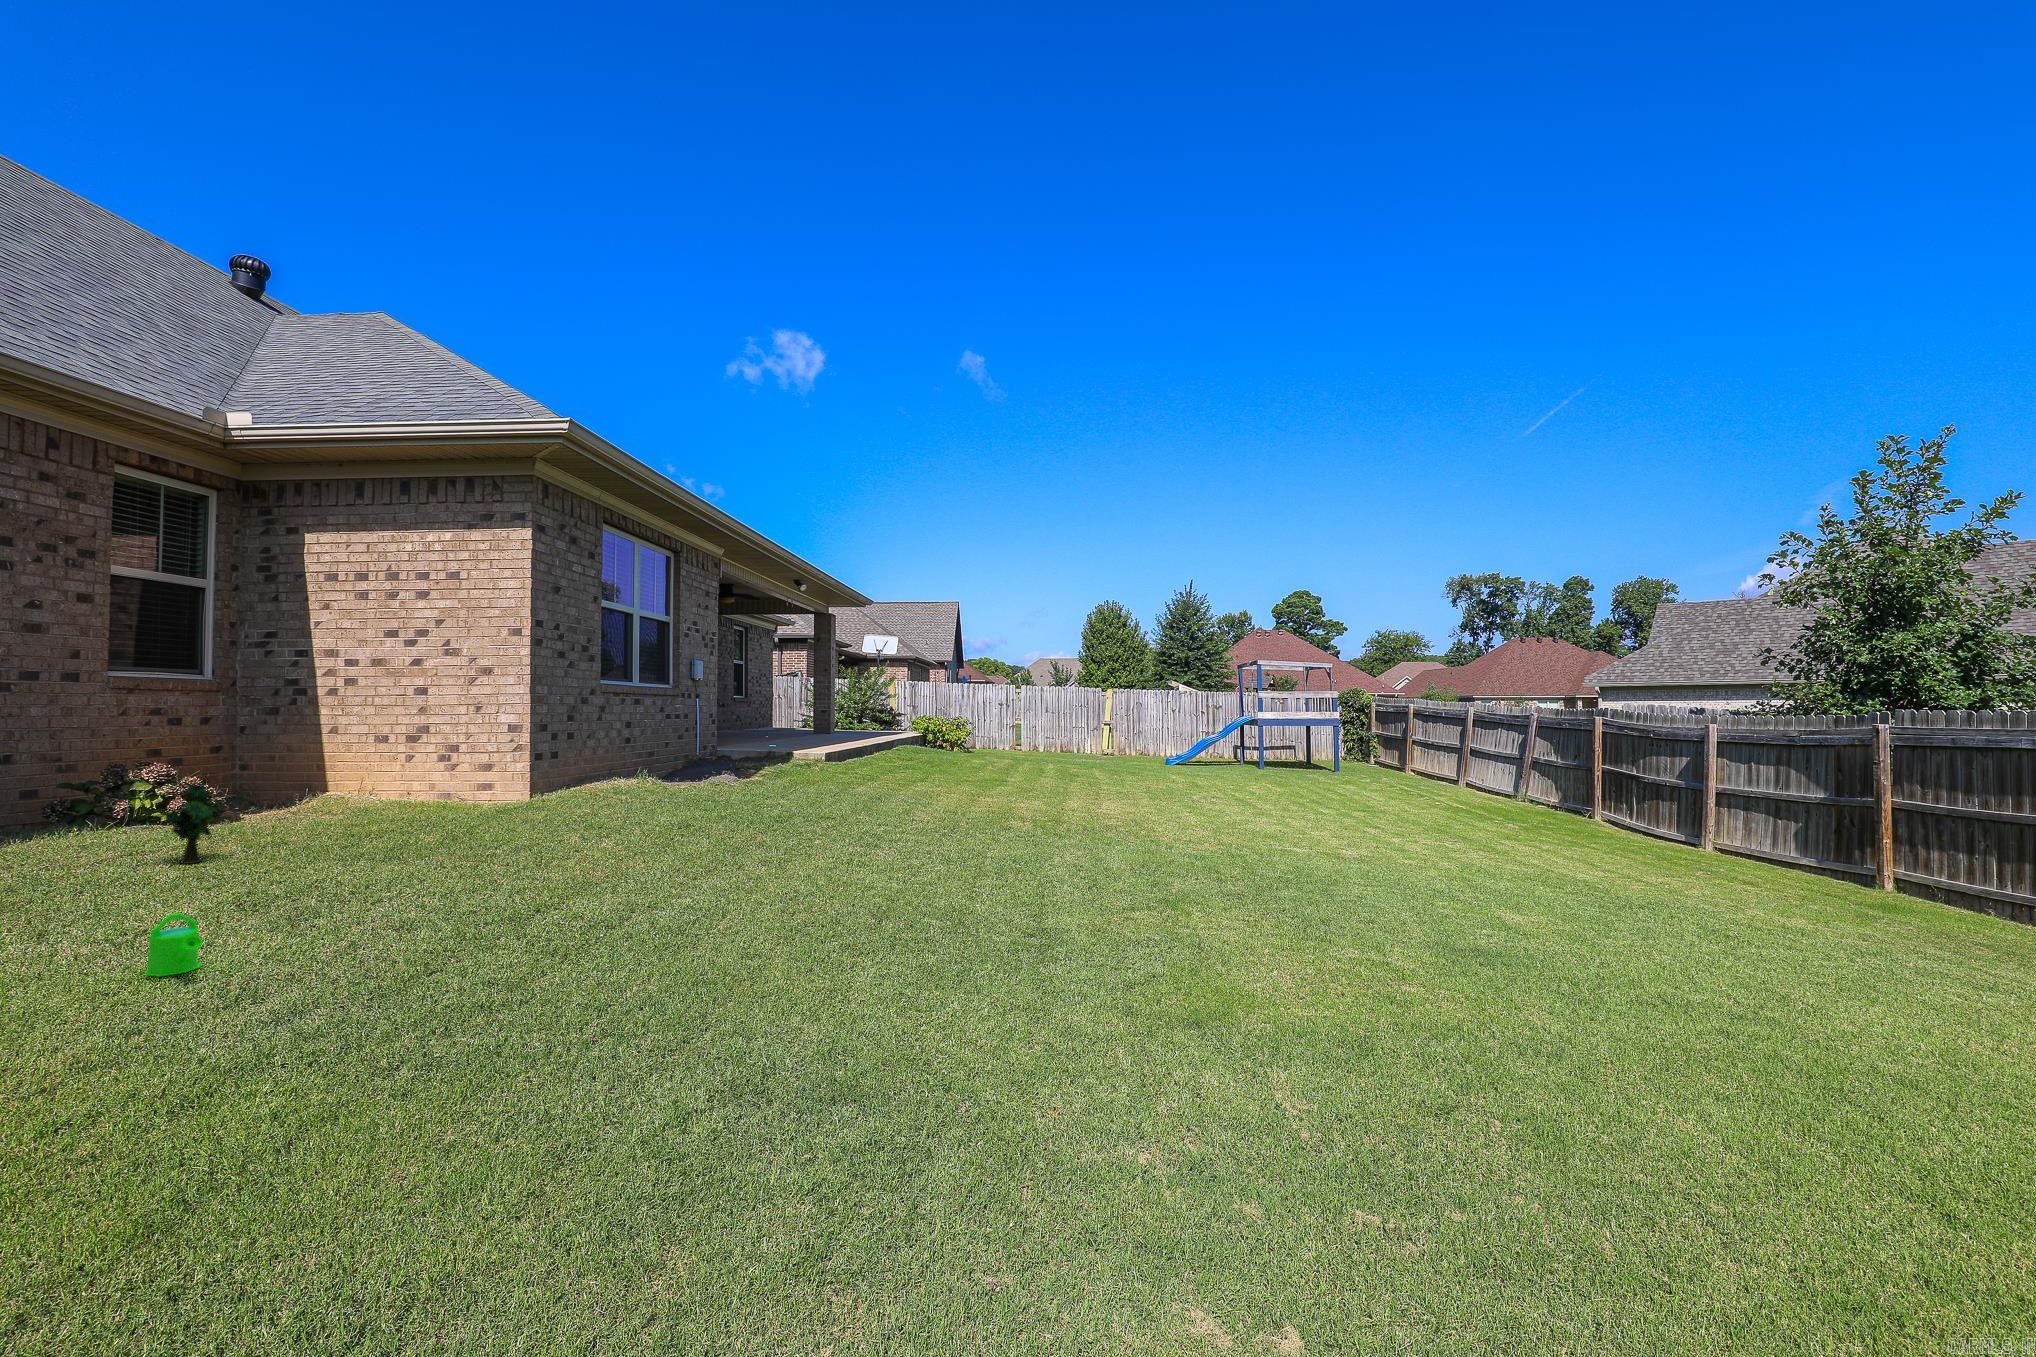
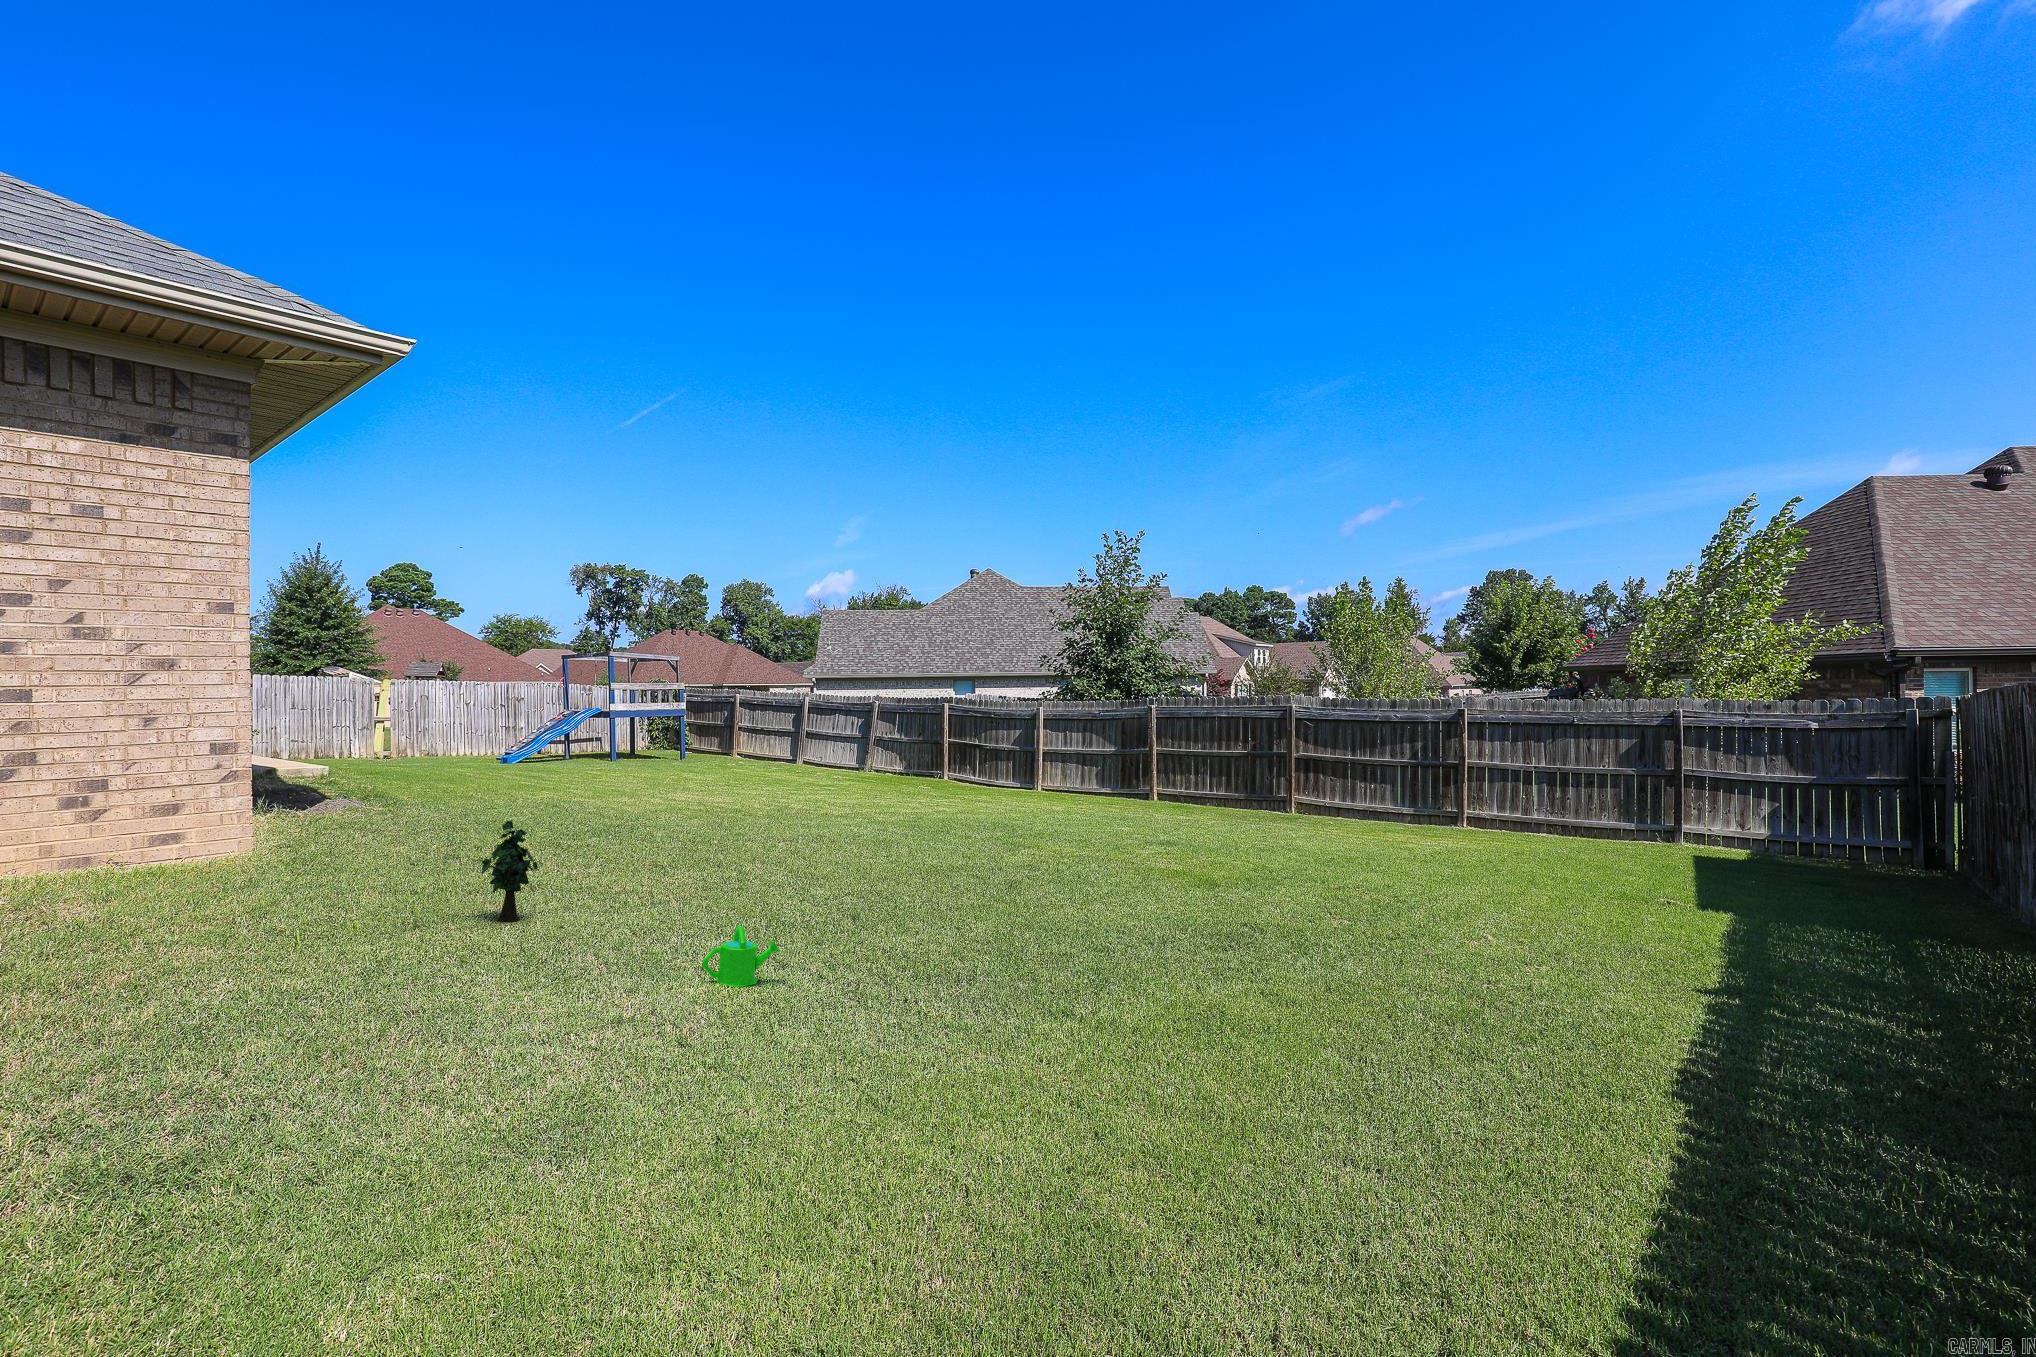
decorative plant: present [161,779,223,864] -> present [481,820,538,922]

